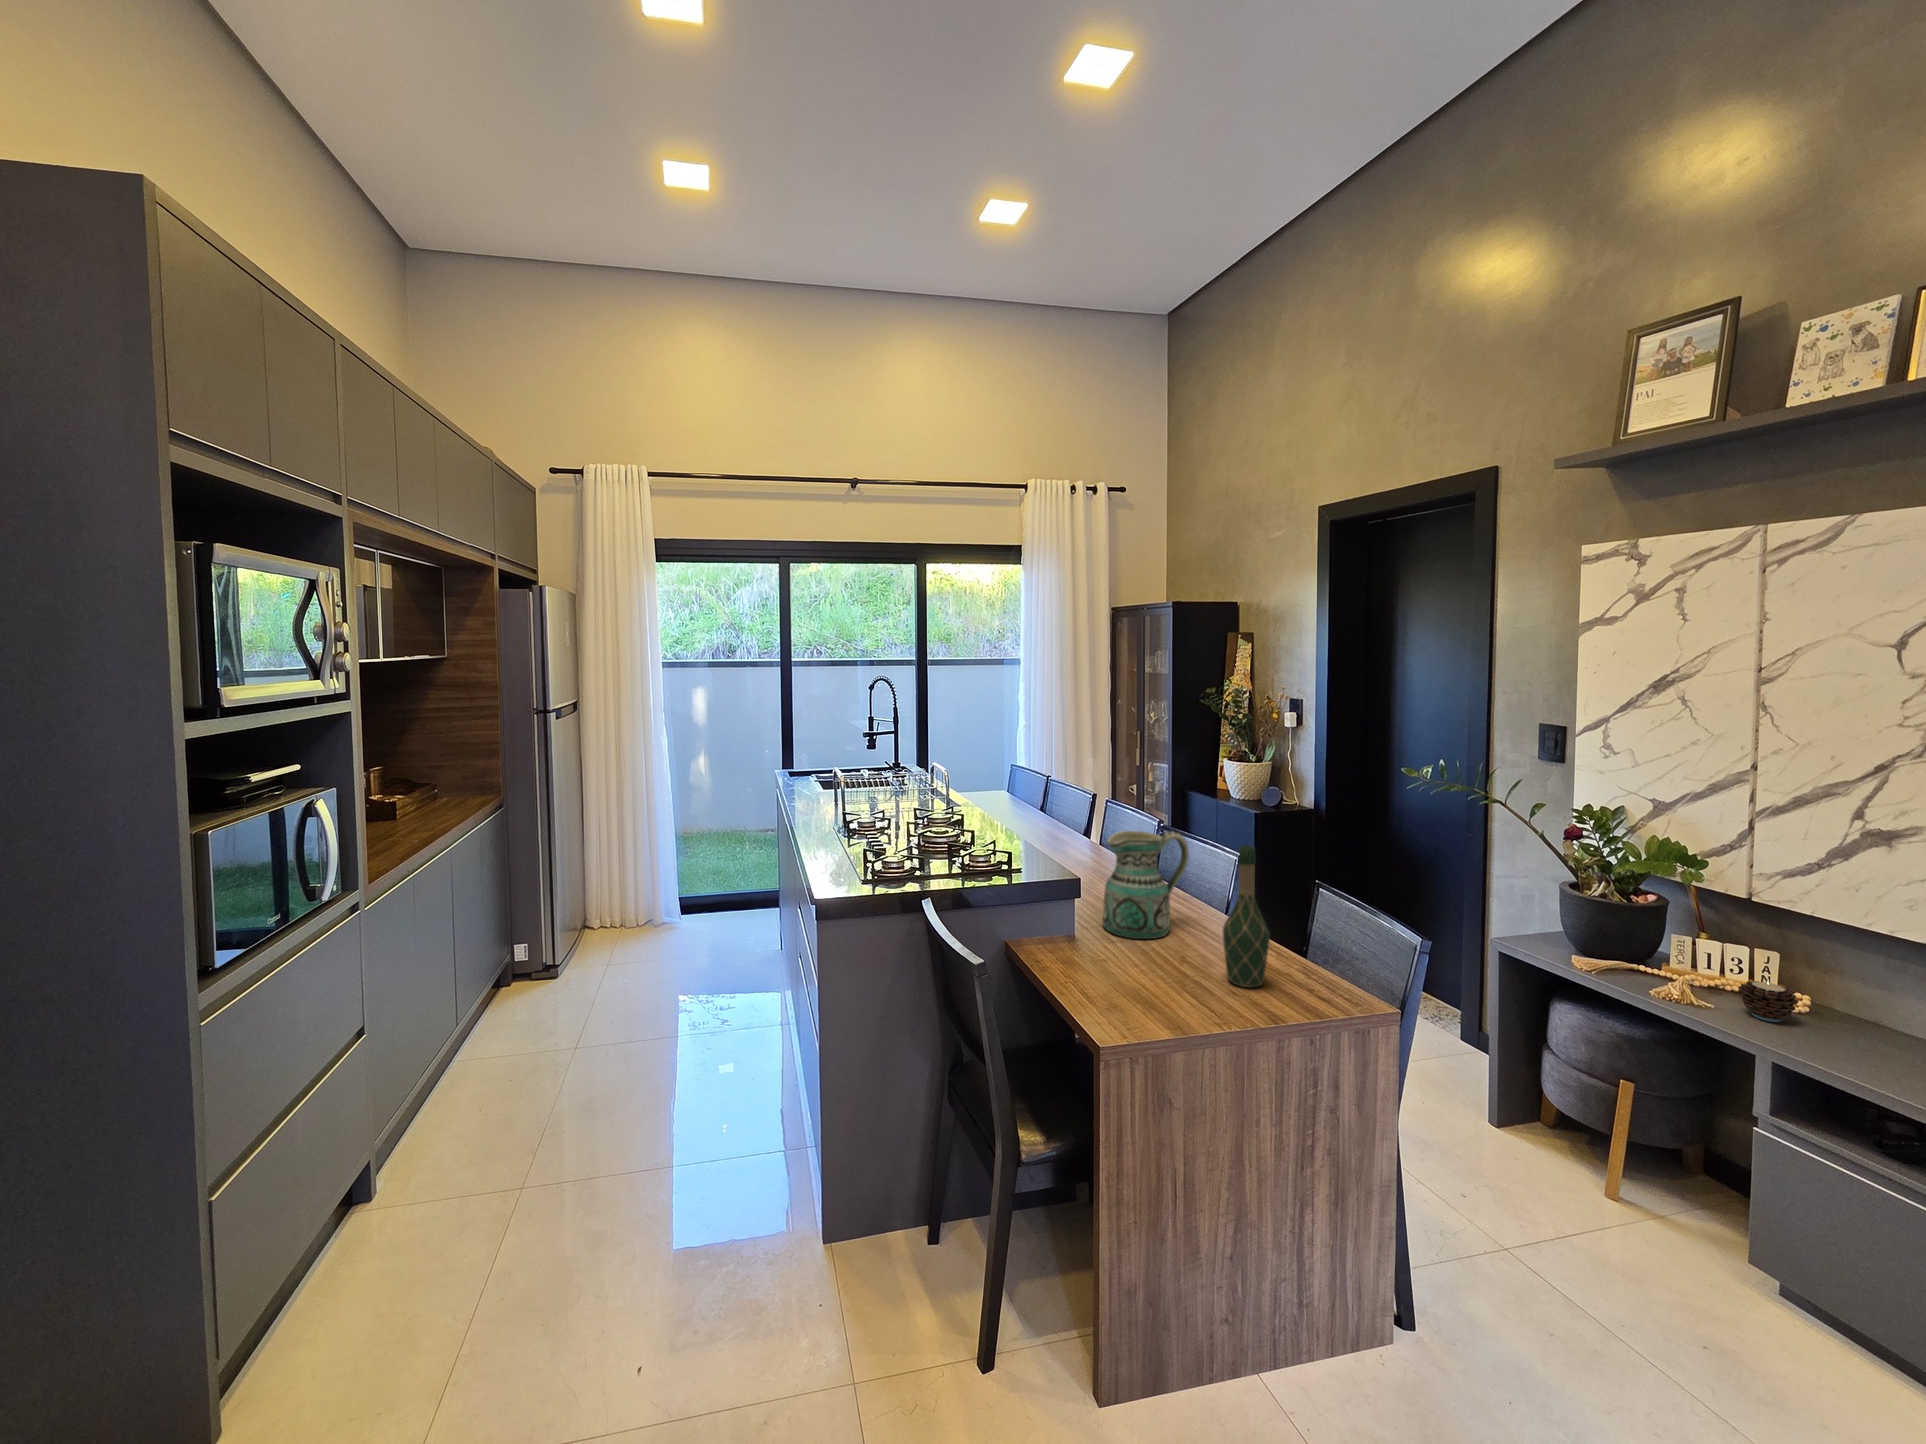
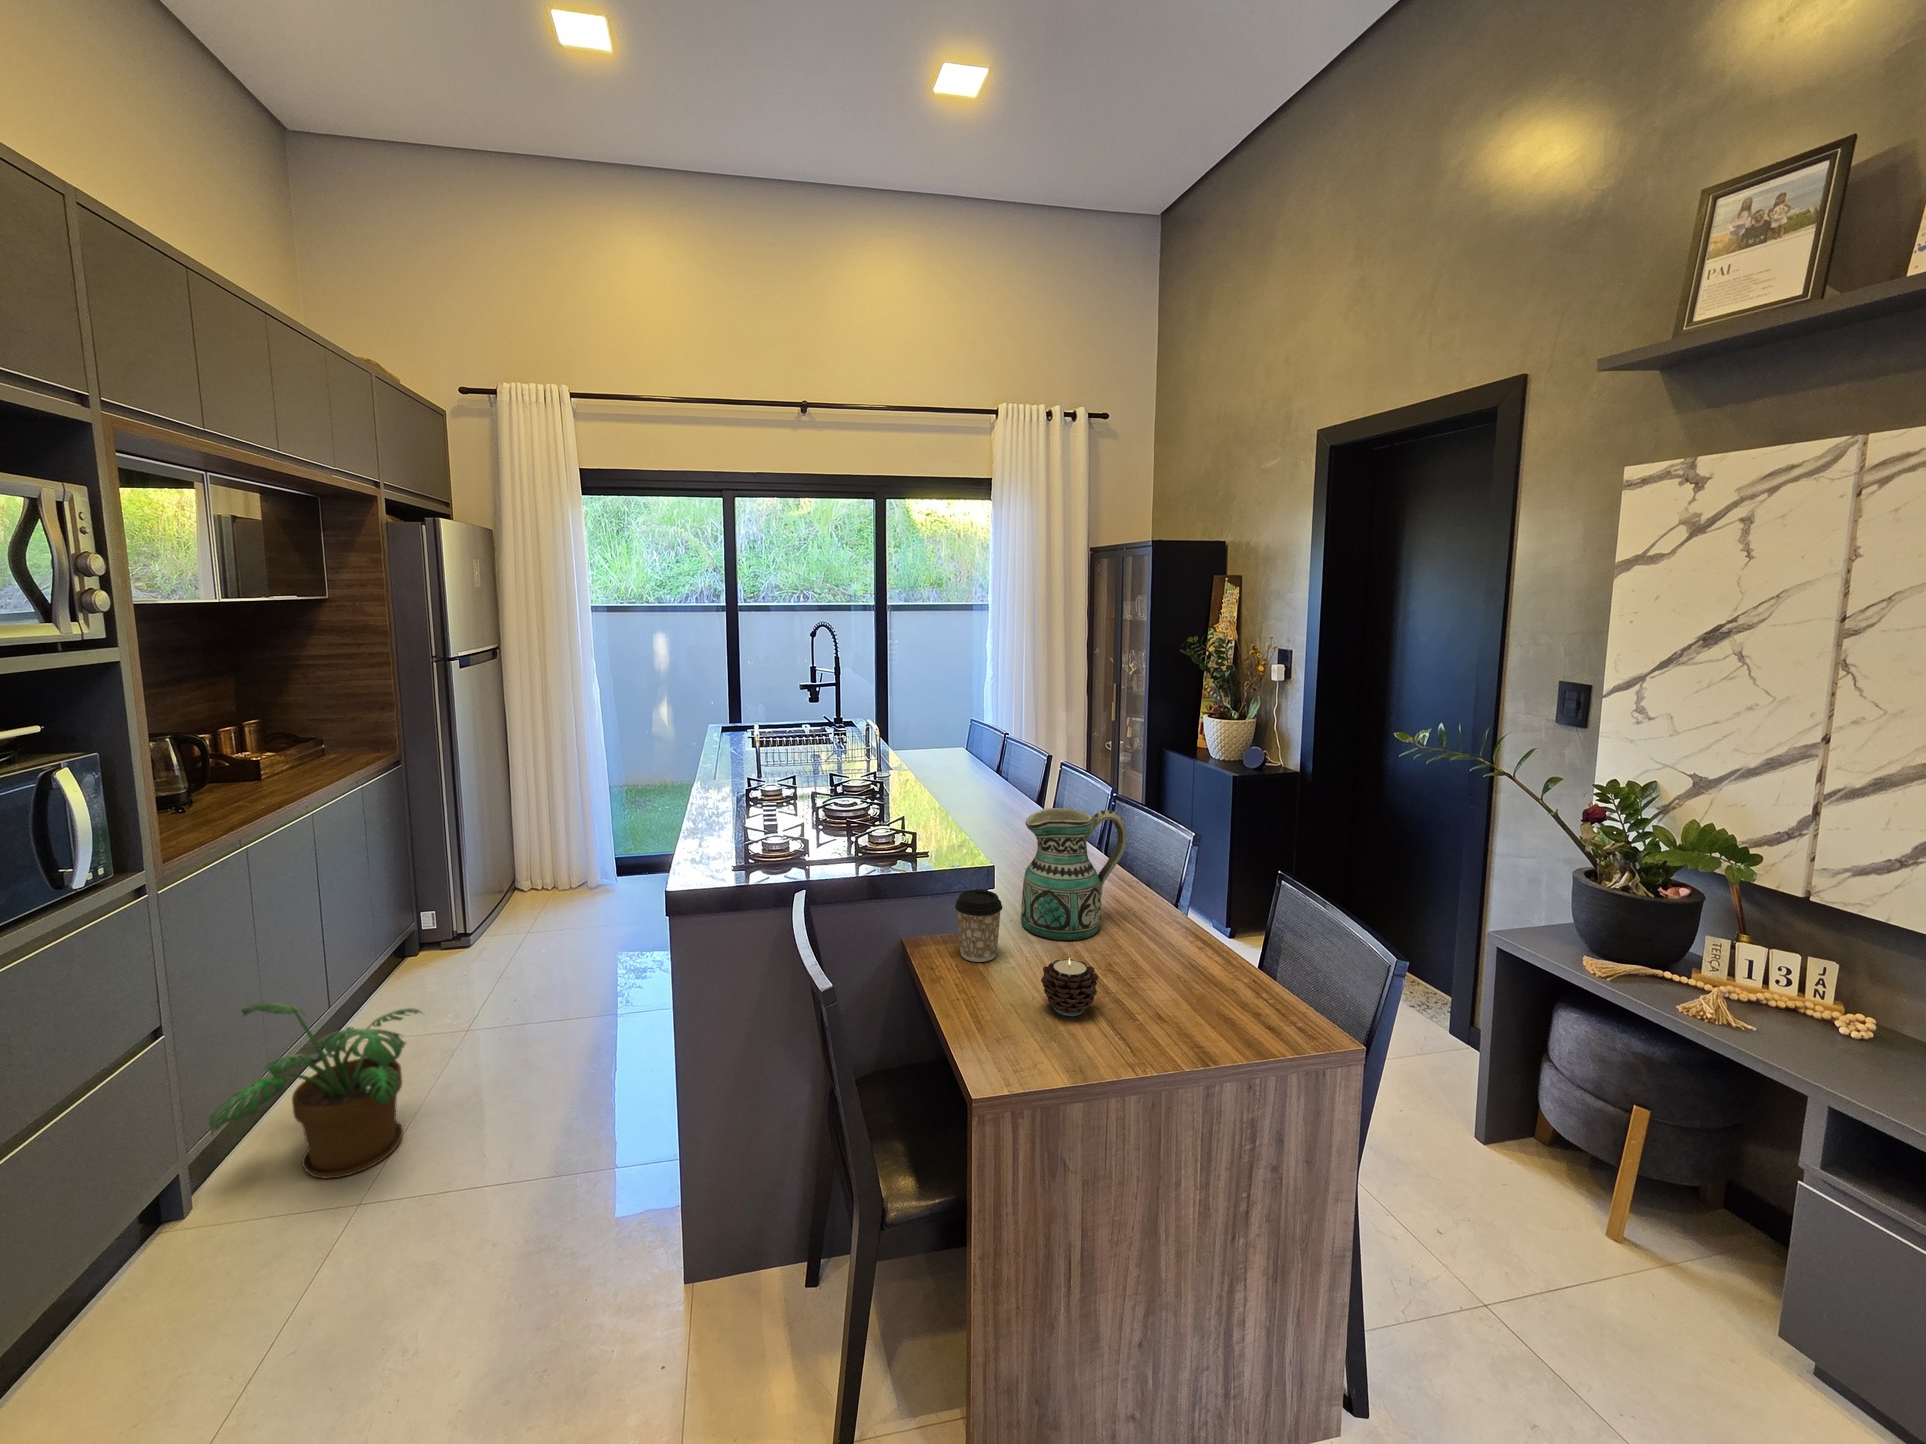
wine bottle: present [1223,845,1270,988] -> none [1150,835,1207,1012]
coffee cup: none [1056,897,1095,955] -> present [955,890,1002,962]
candle: present [1739,980,1799,1022] -> present [1041,958,1099,1016]
potted plant: none [394,1014,568,1169] -> present [209,1003,422,1179]

